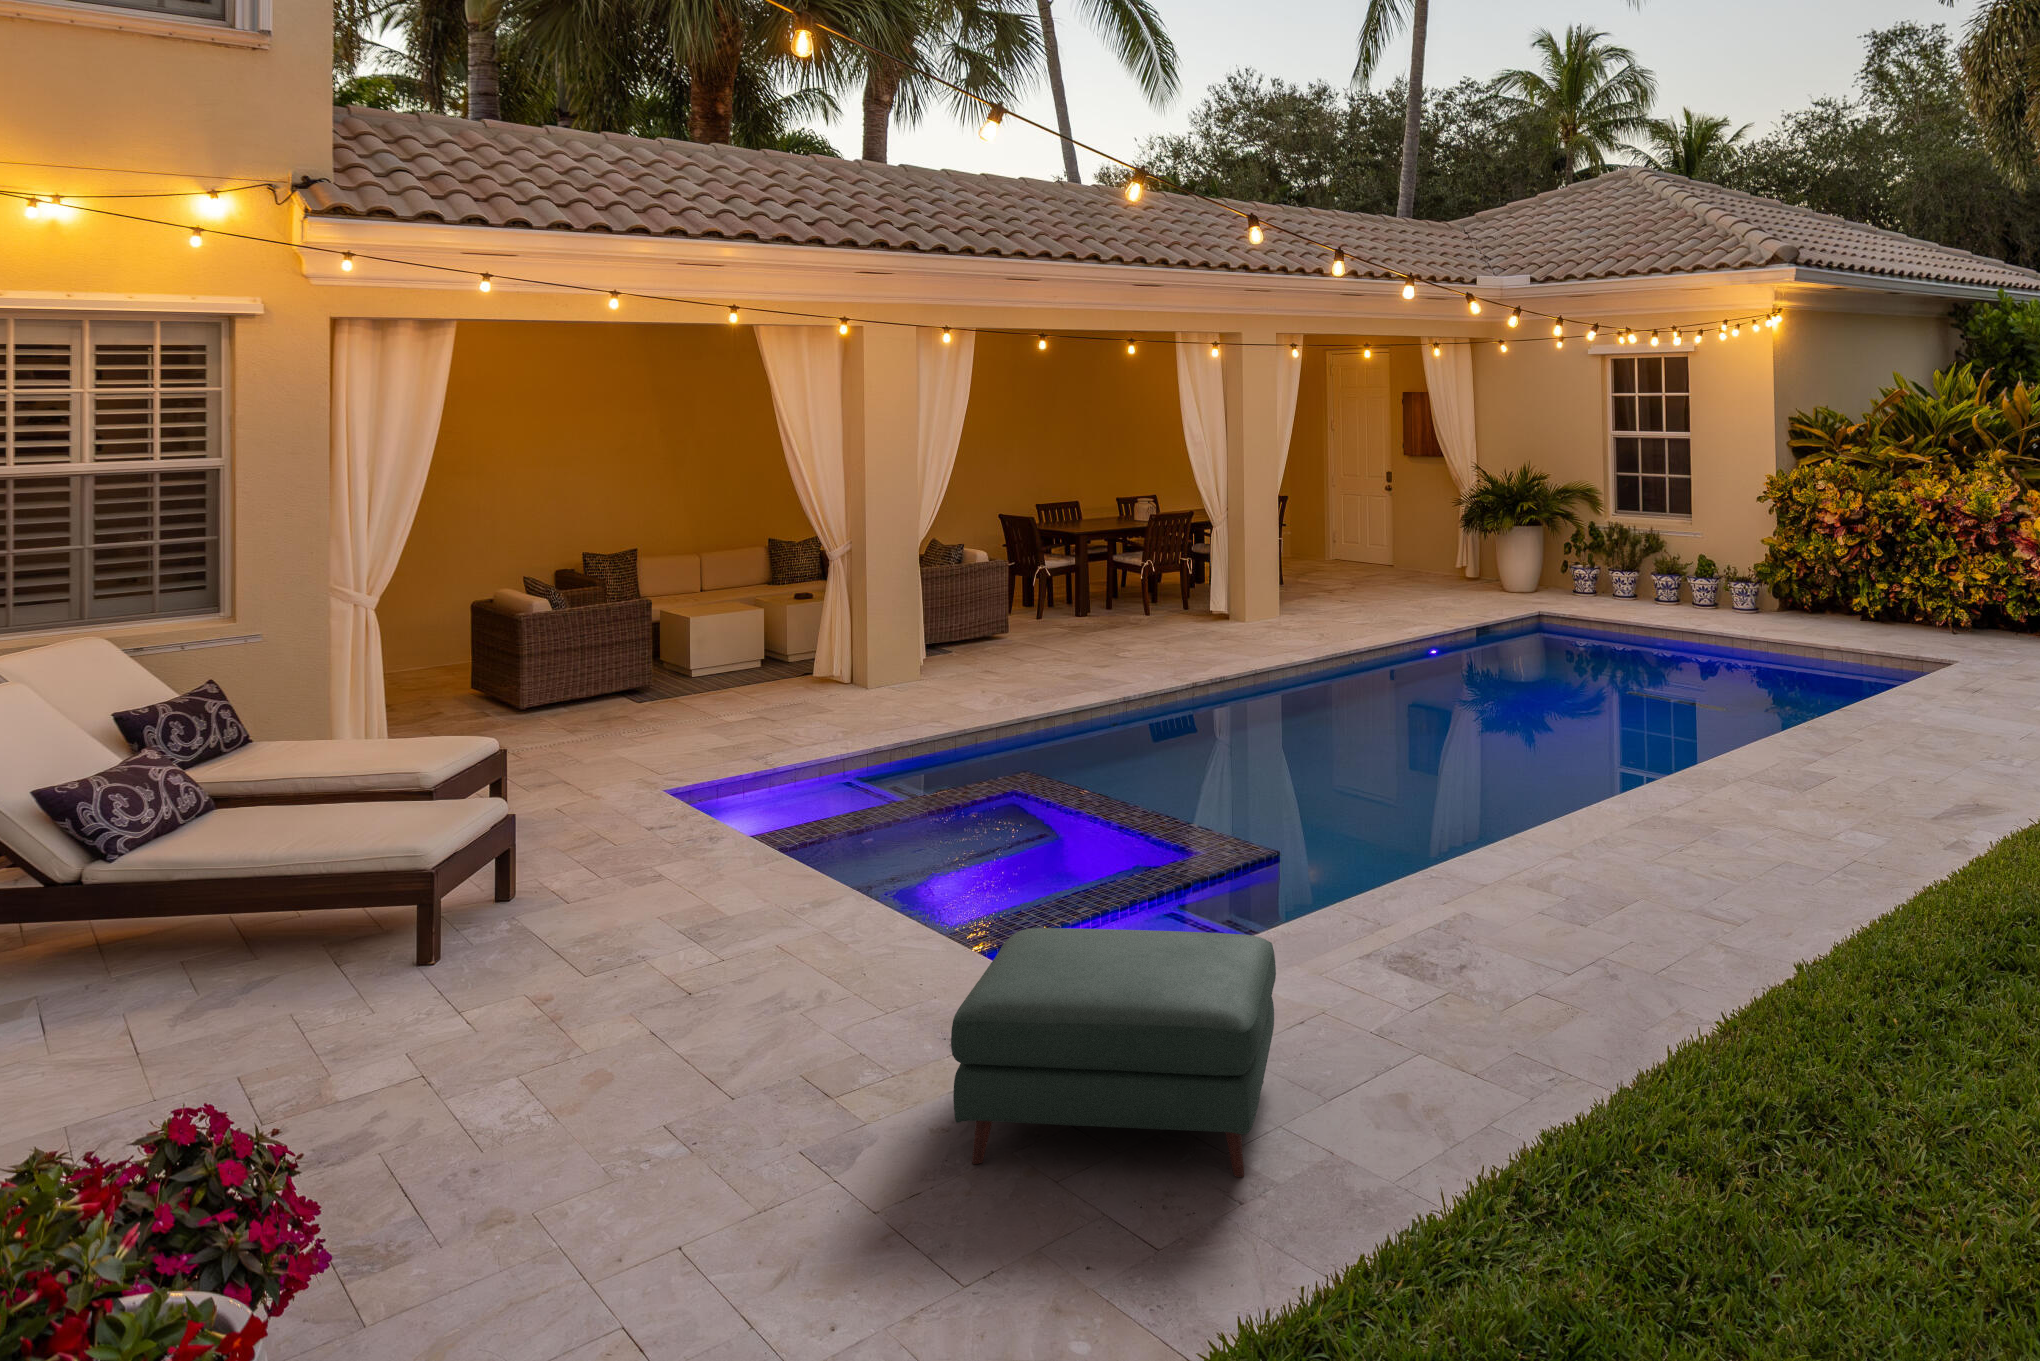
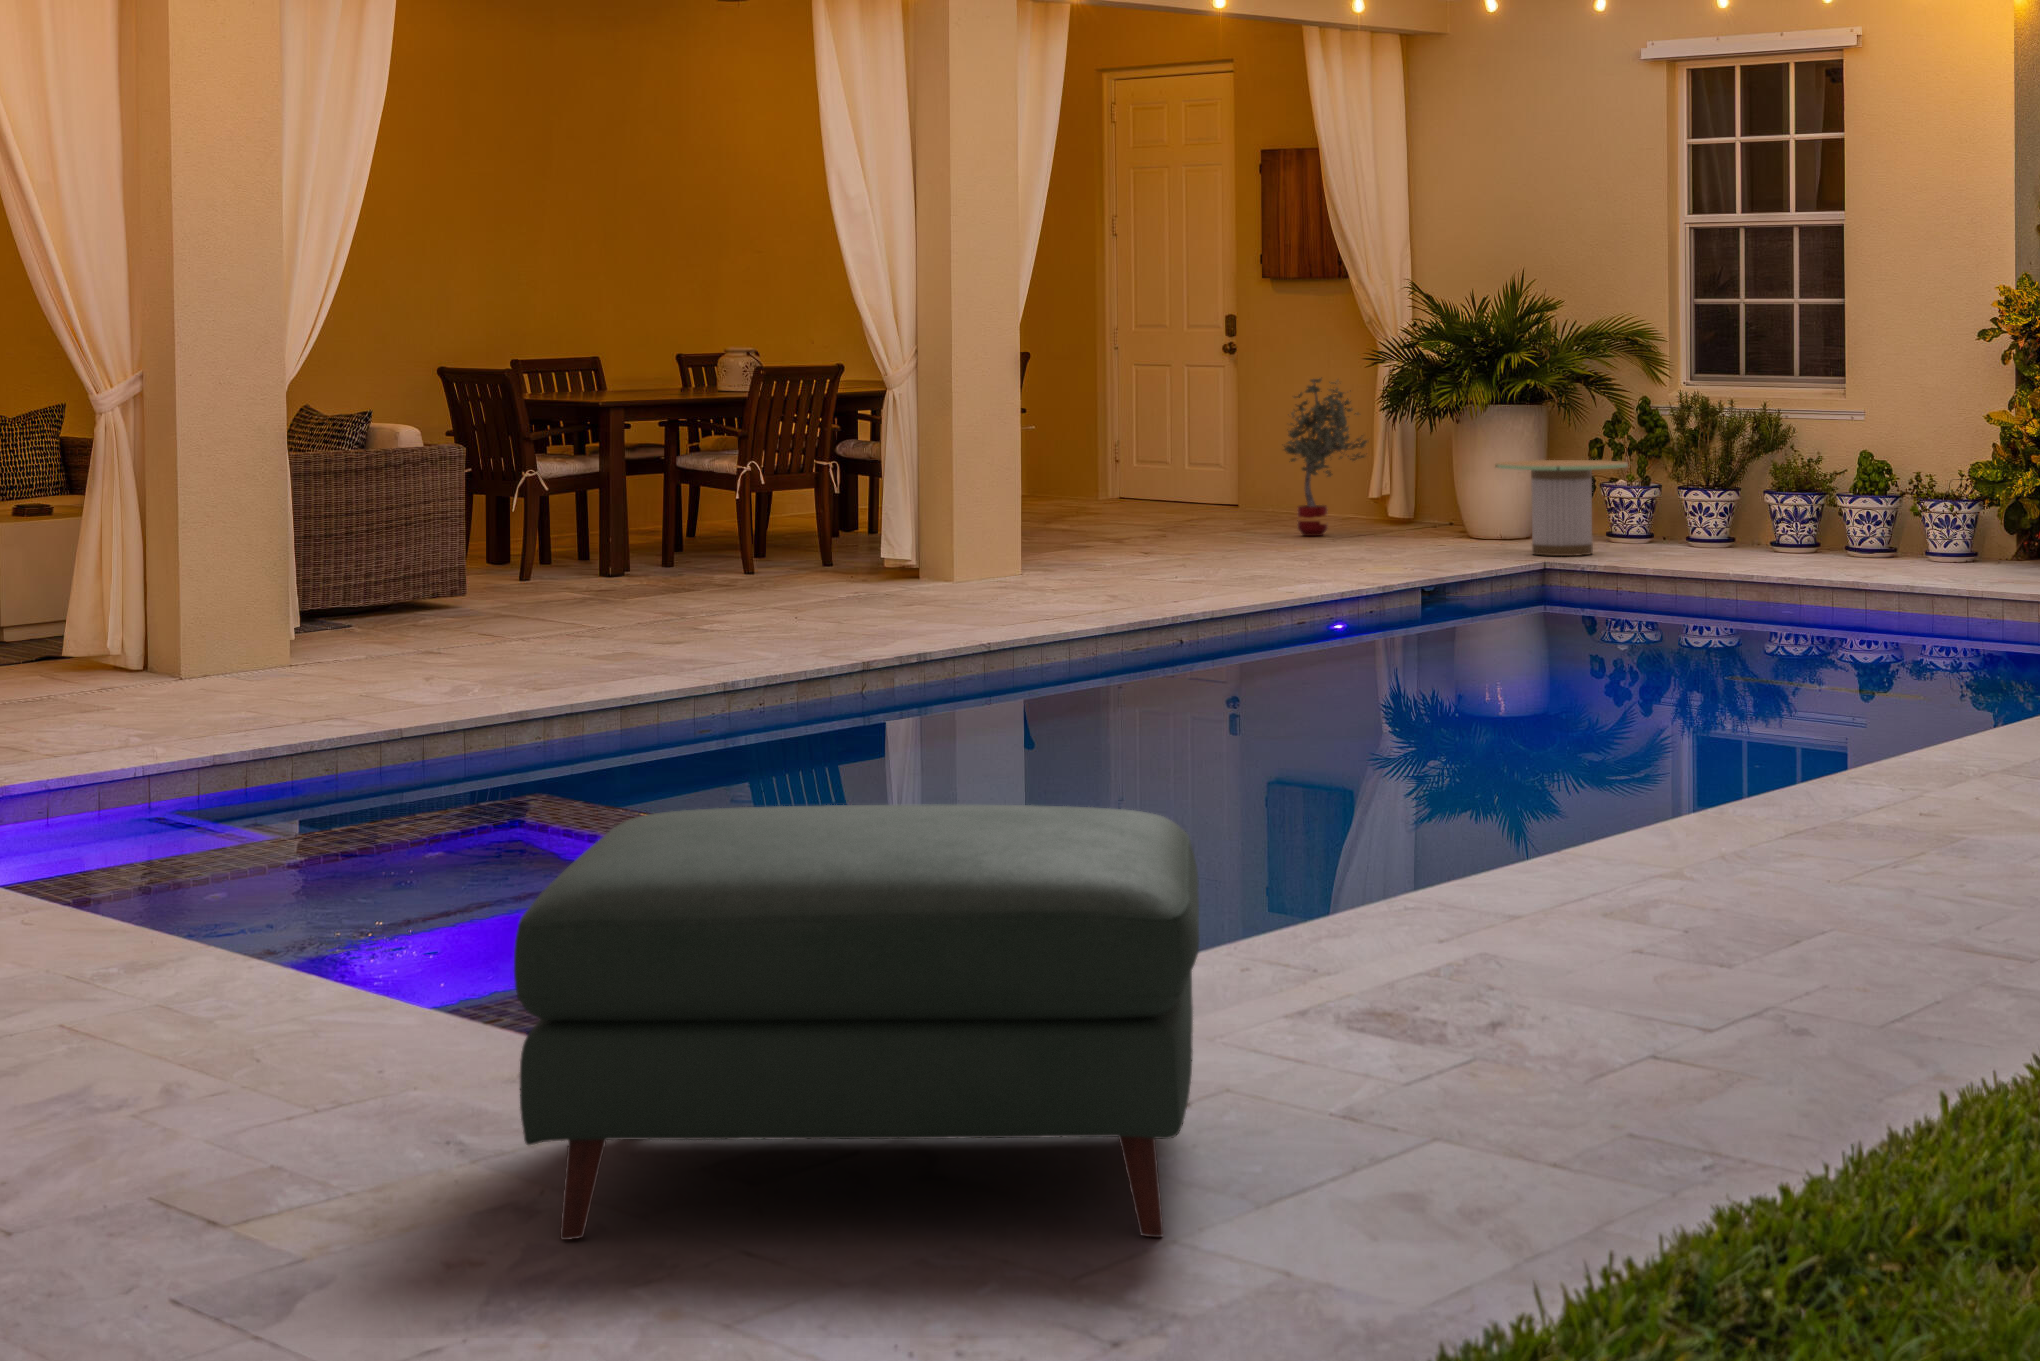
potted tree: none [1414,503,1457,581] -> present [1284,378,1367,536]
side table: none [1516,551,1582,602] -> present [1495,460,1628,556]

